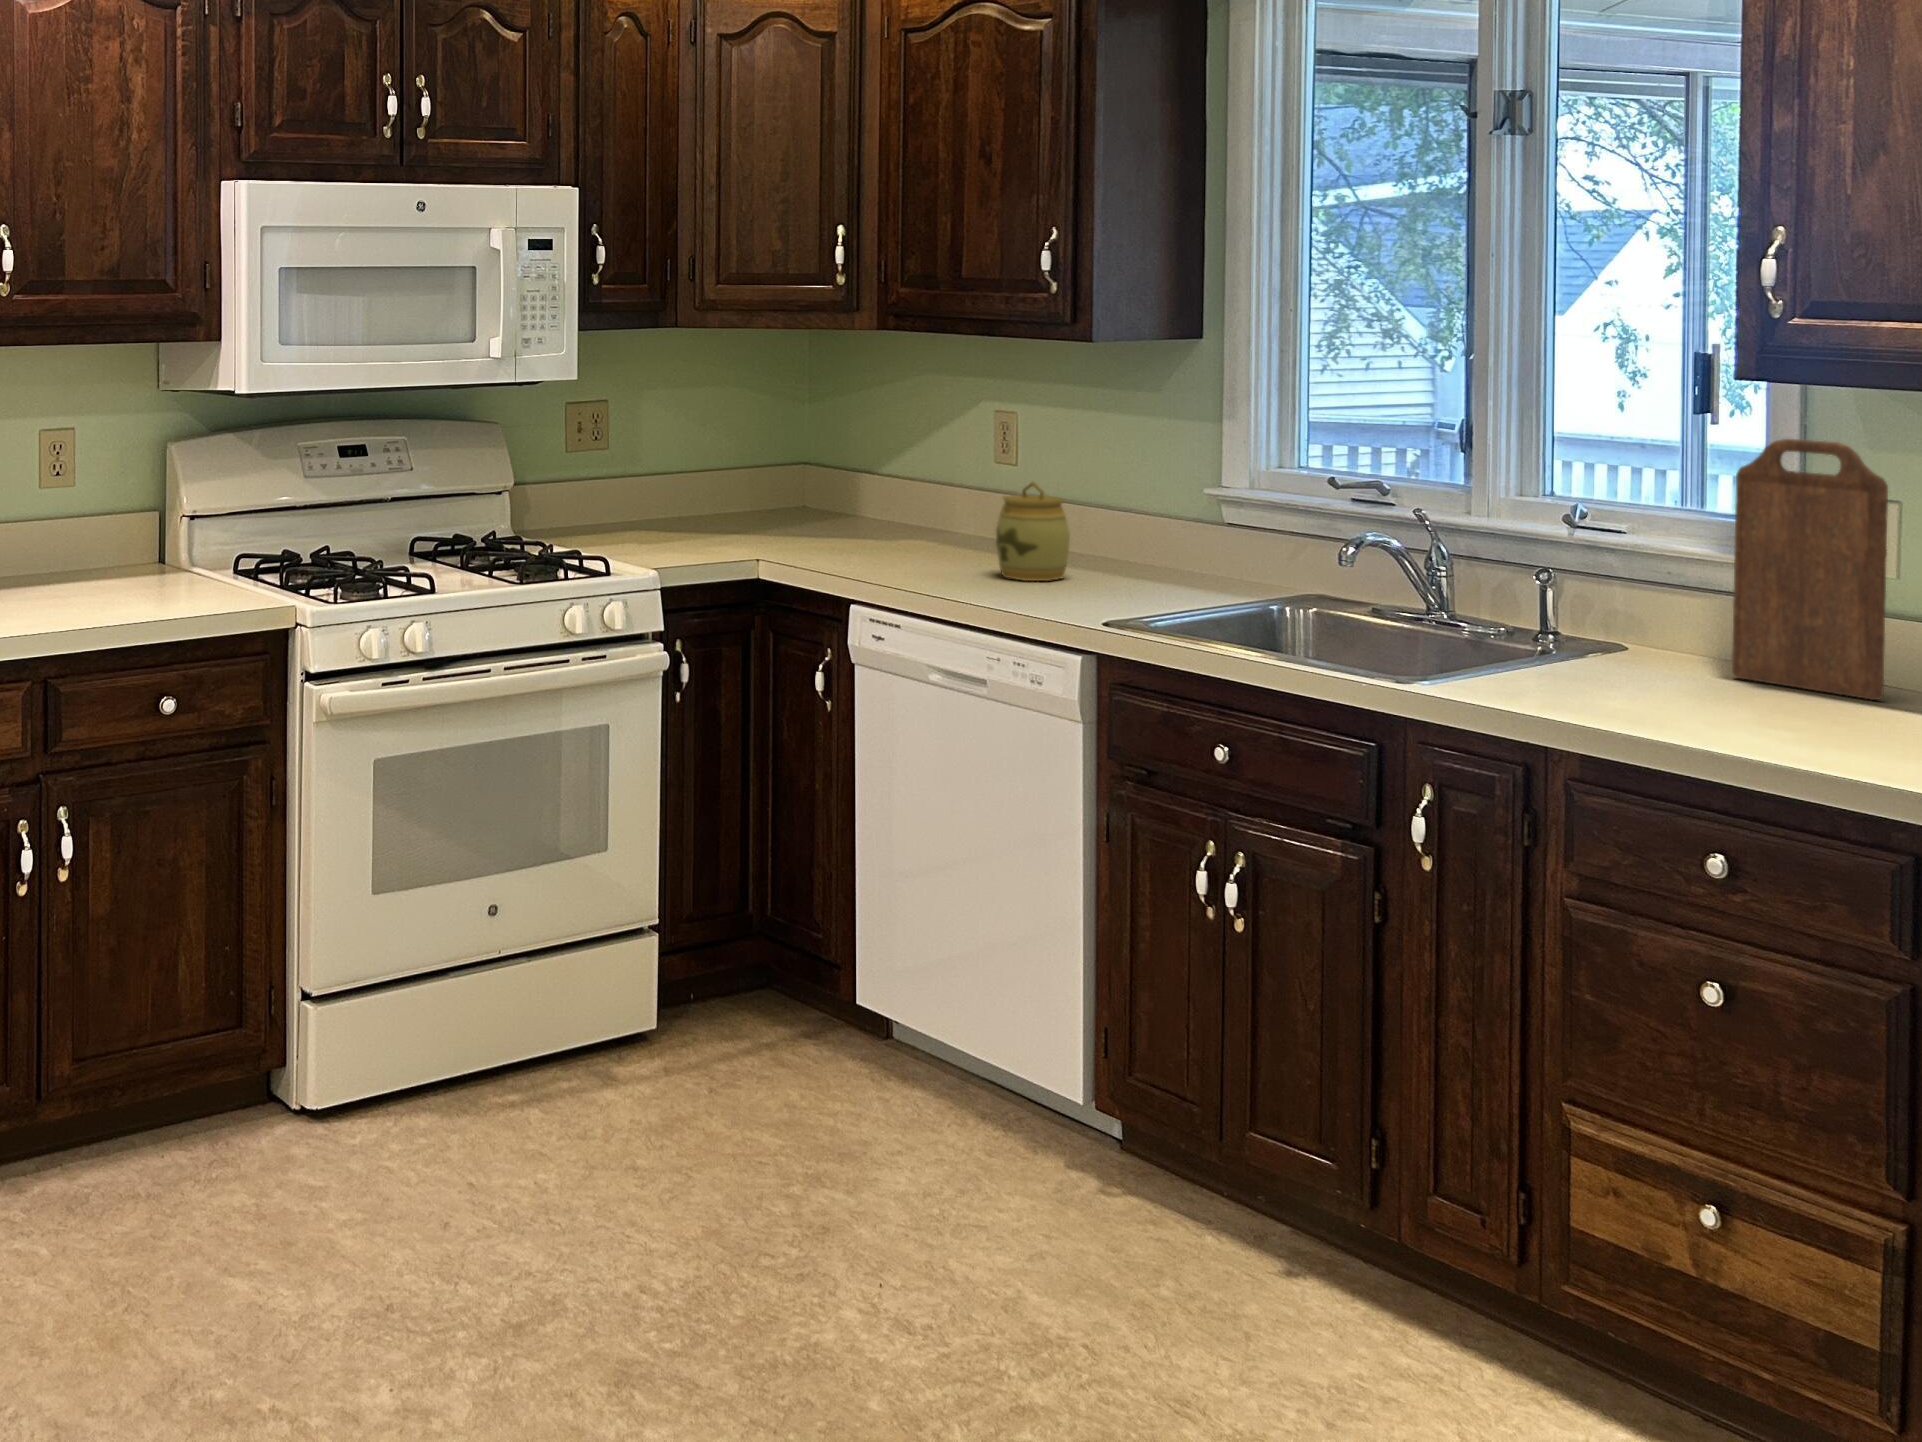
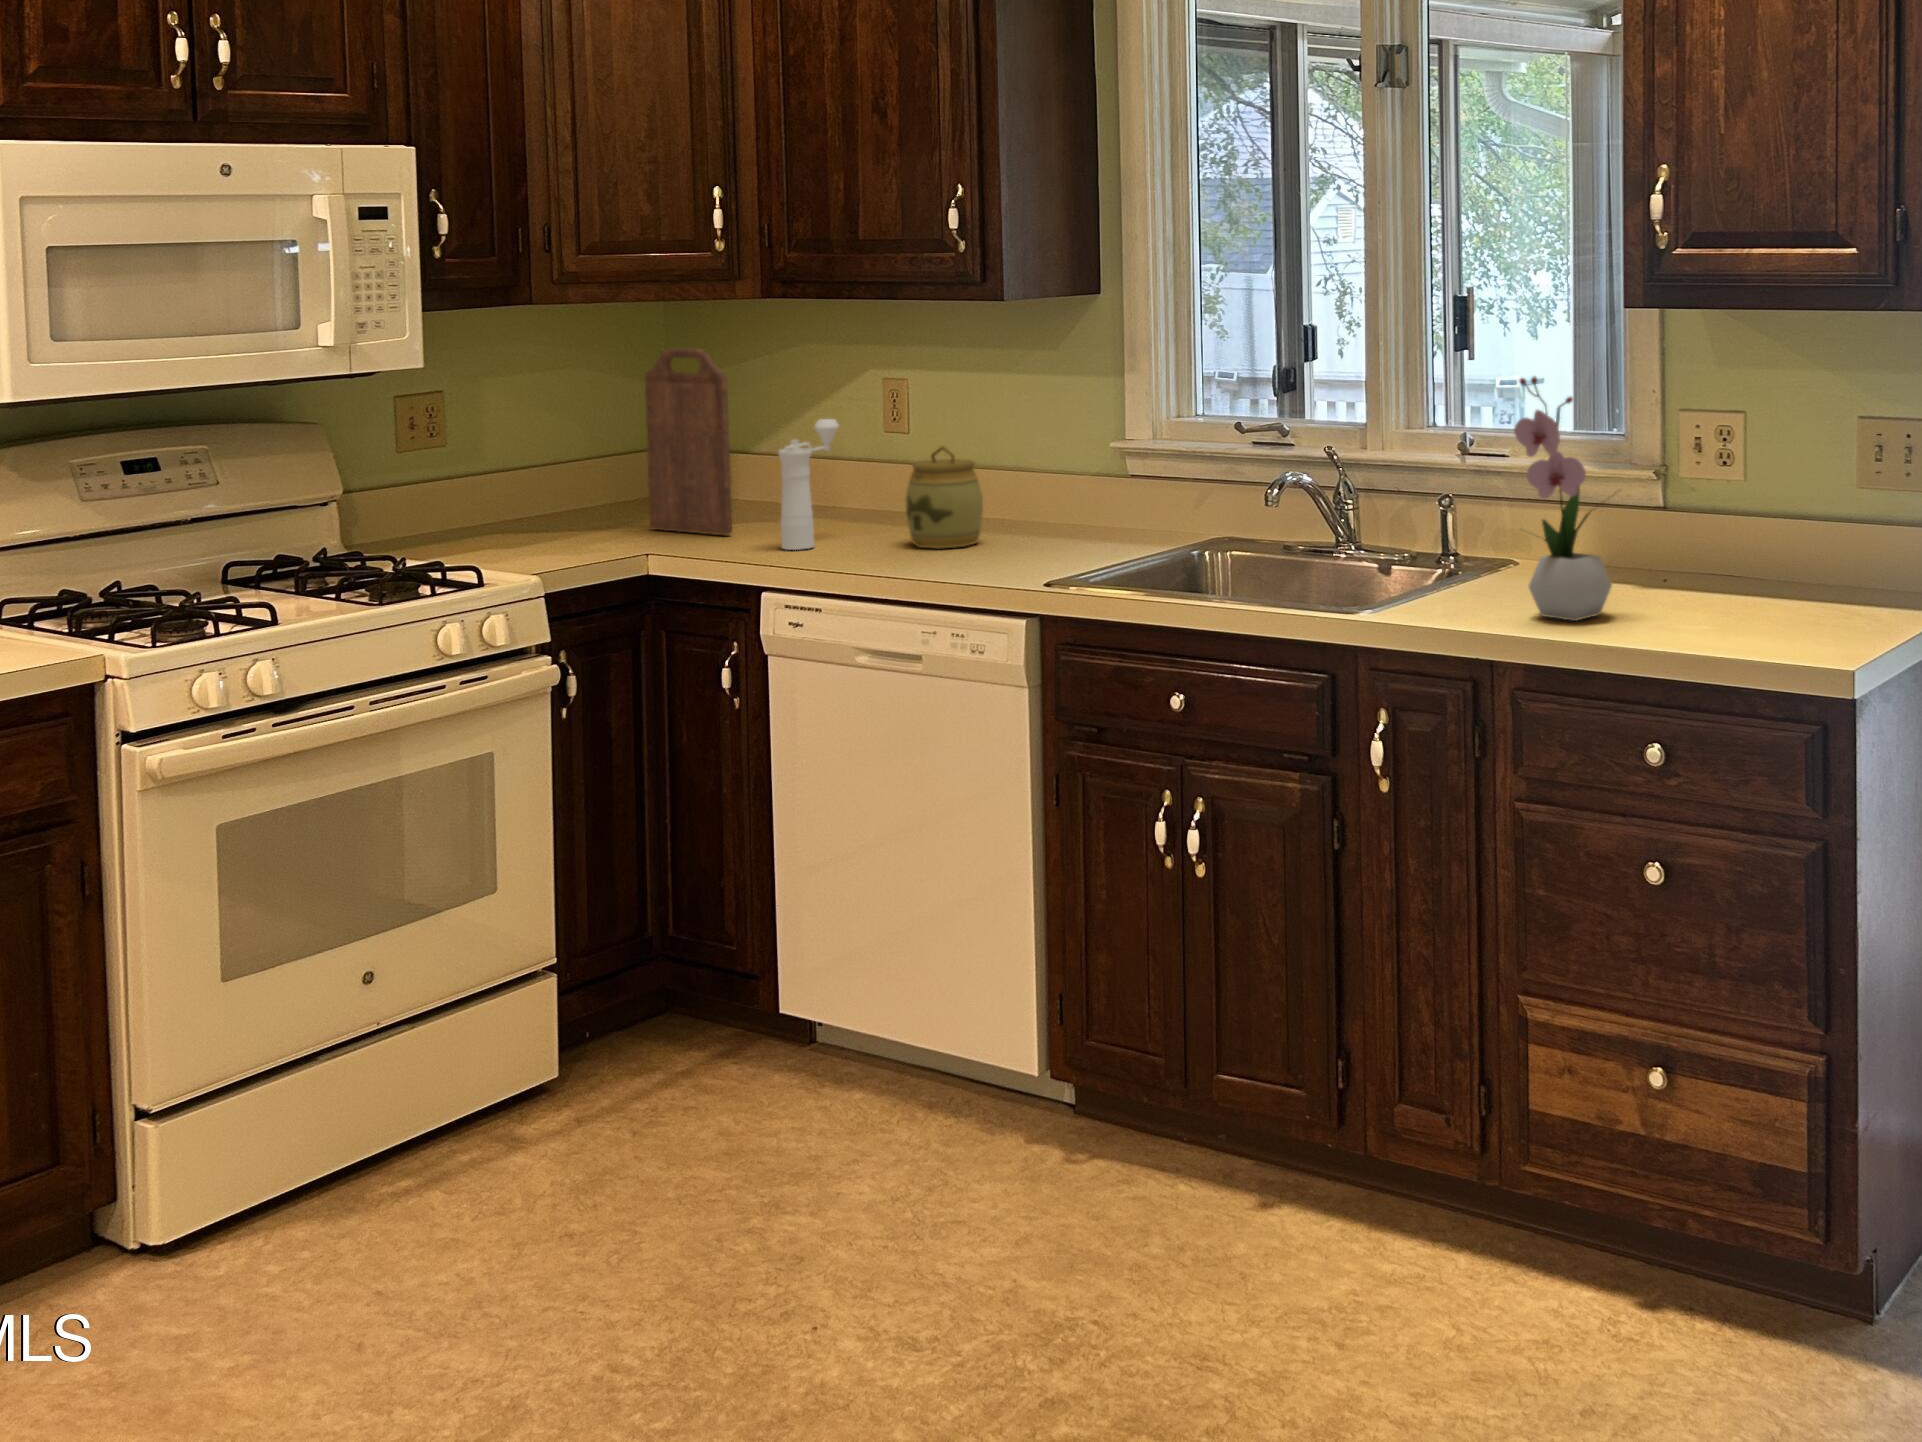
cutting board: present [1732,439,1888,700] -> present [645,348,732,535]
flower arrangement: none [1581,448,1709,713] -> present [1514,376,1616,621]
pepper mill: none [878,449,941,570] -> present [778,419,839,550]

